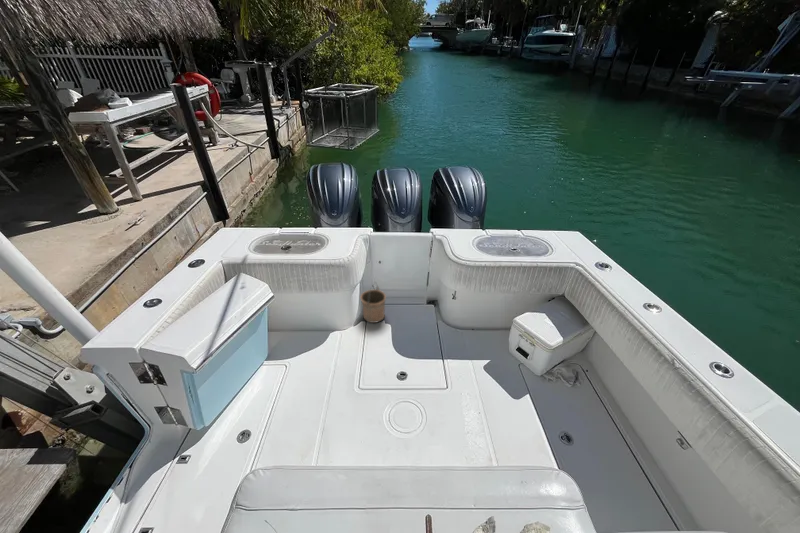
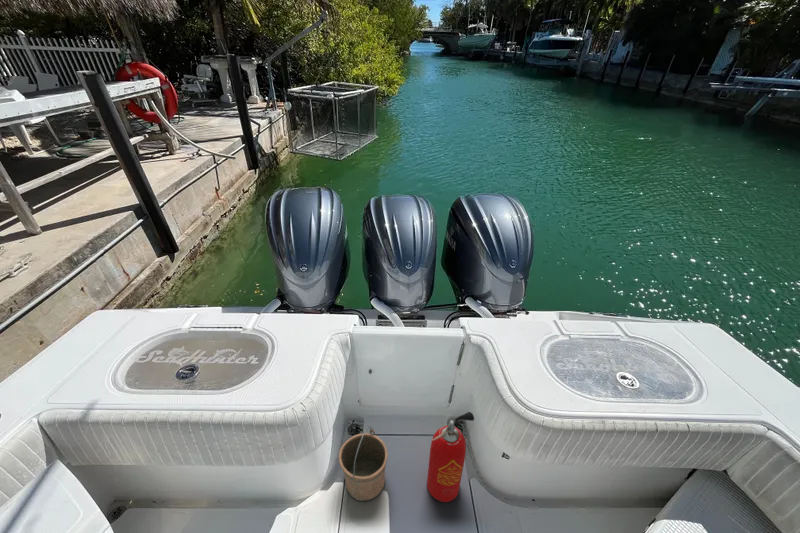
fire extinguisher: none [407,270,430,324] -> present [427,412,474,502]

